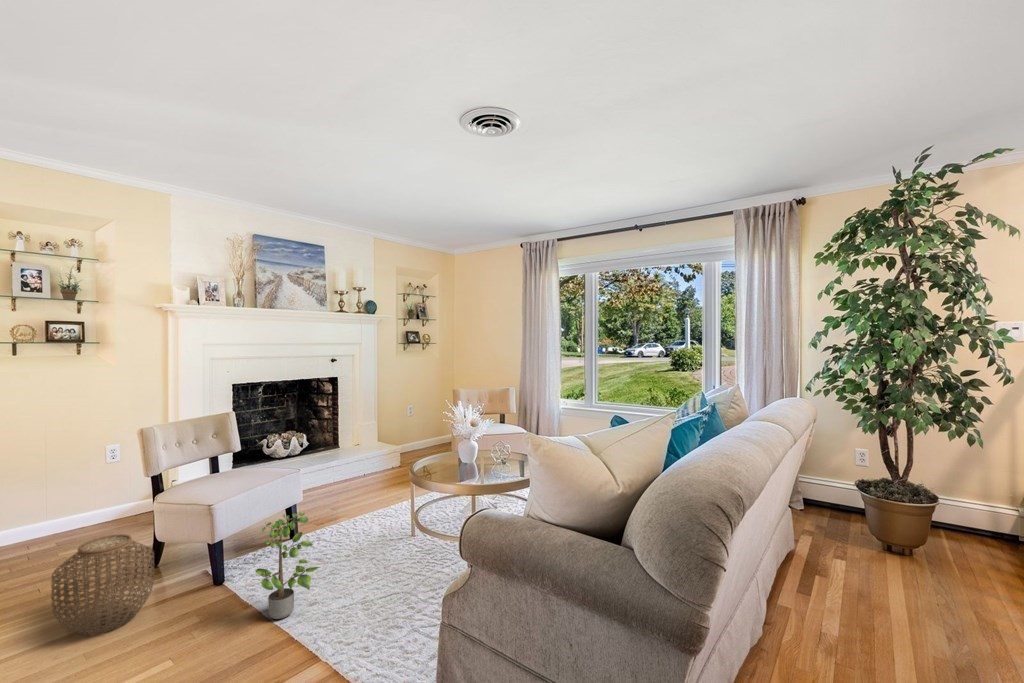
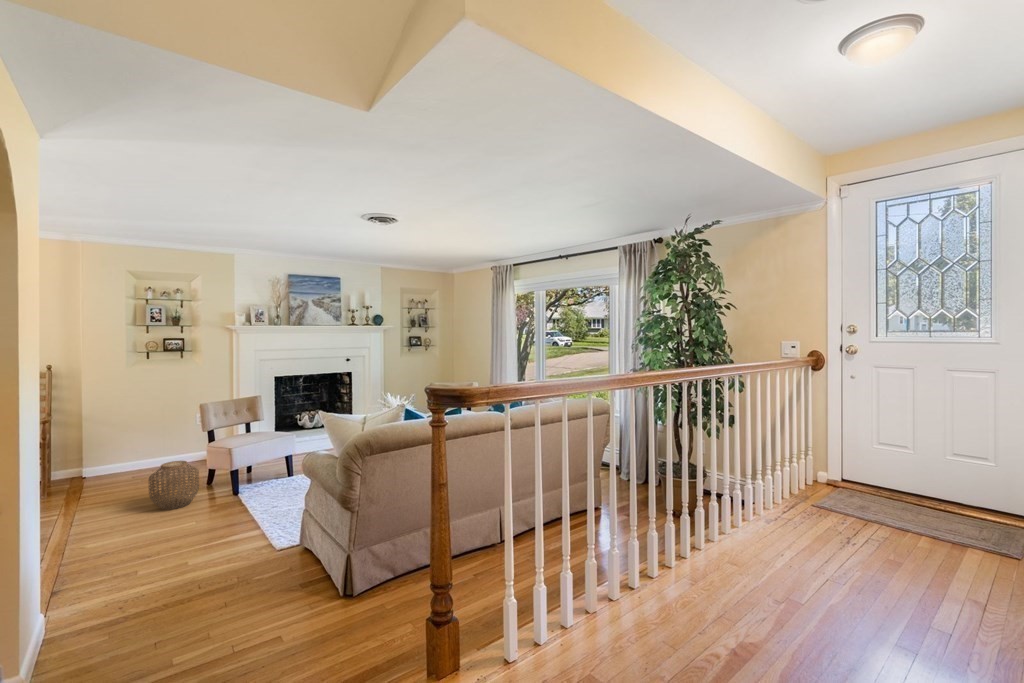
potted plant: present [256,512,319,619] -> none [242,453,280,511]

